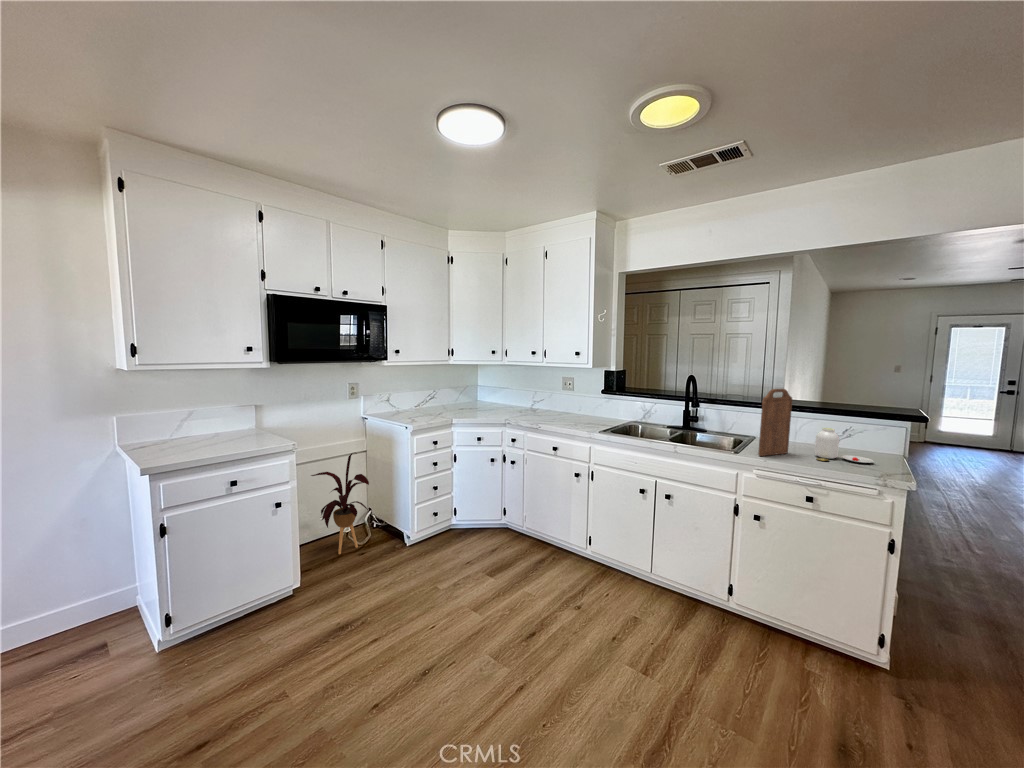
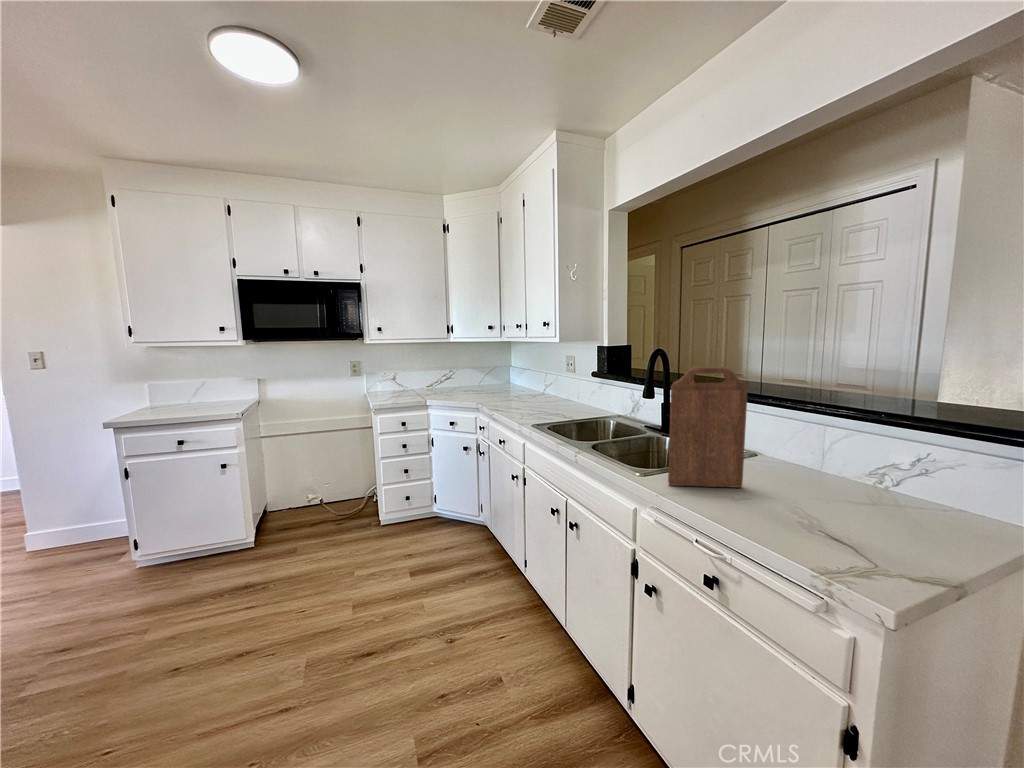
jar: present [815,428,874,463] -> none [773,447,908,538]
house plant: present [311,452,369,554] -> none [293,427,347,521]

